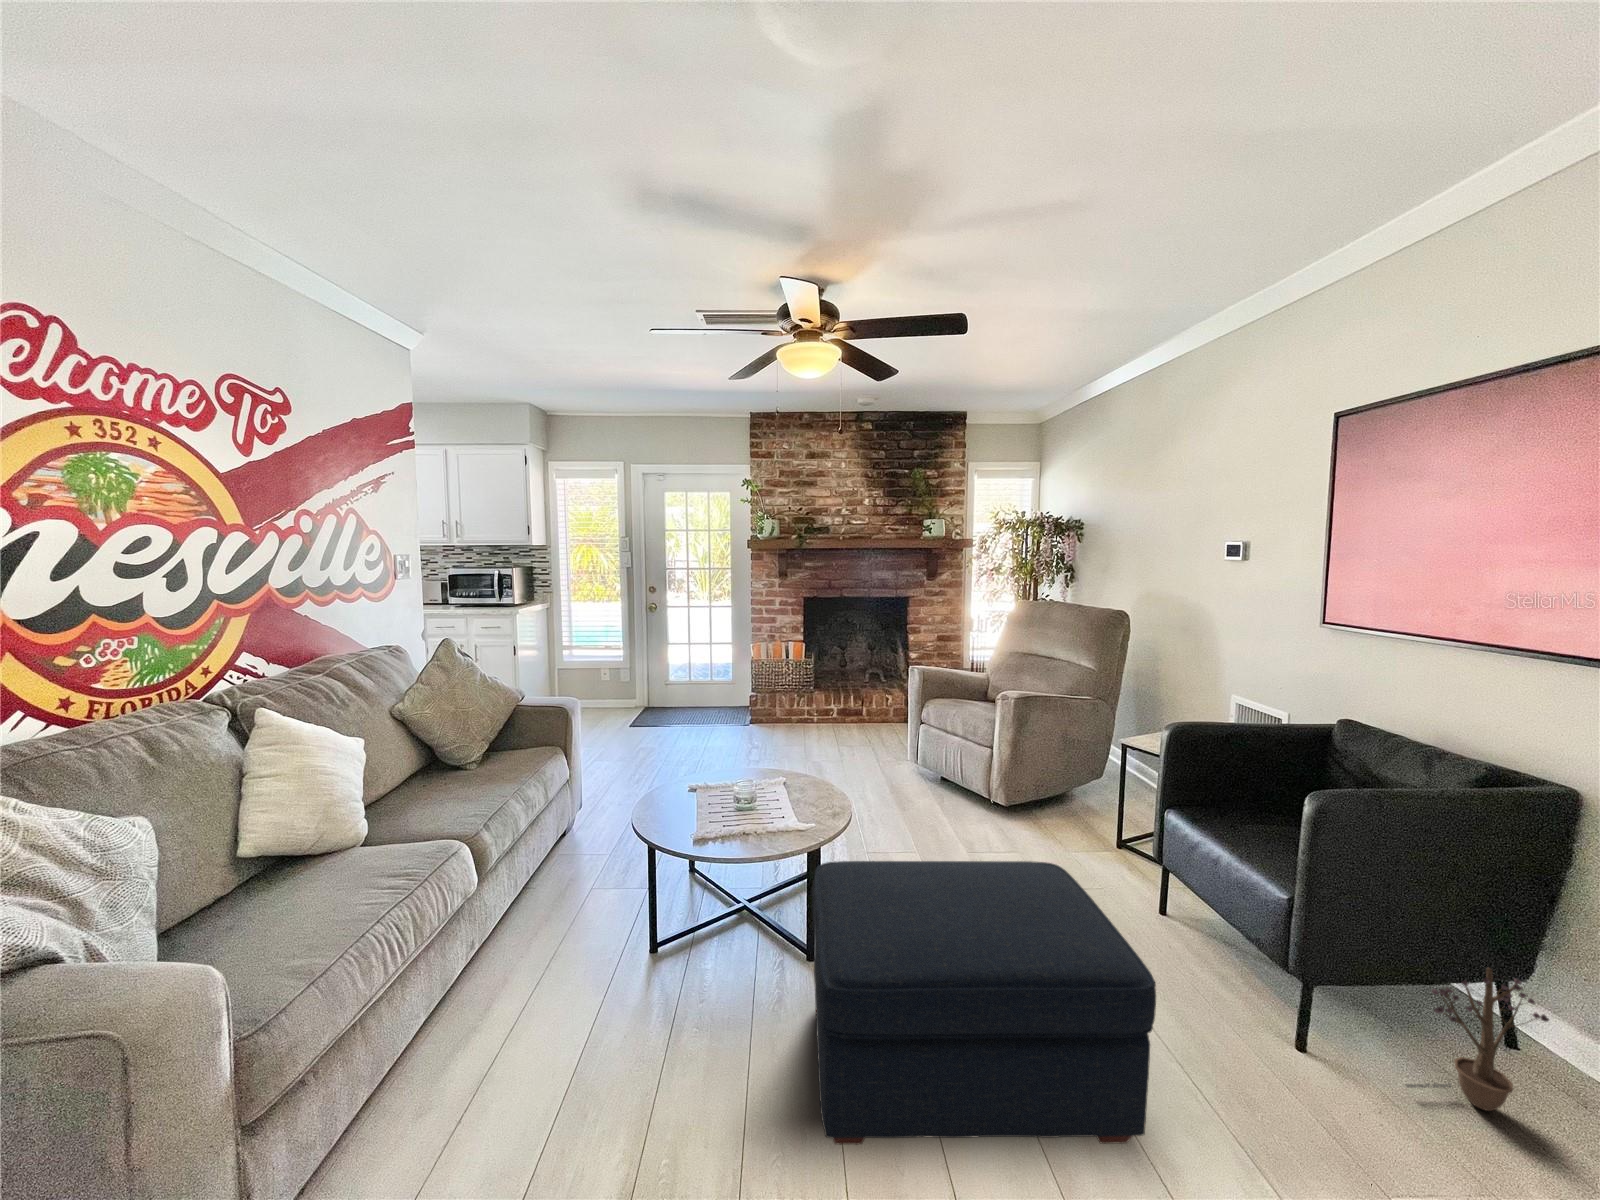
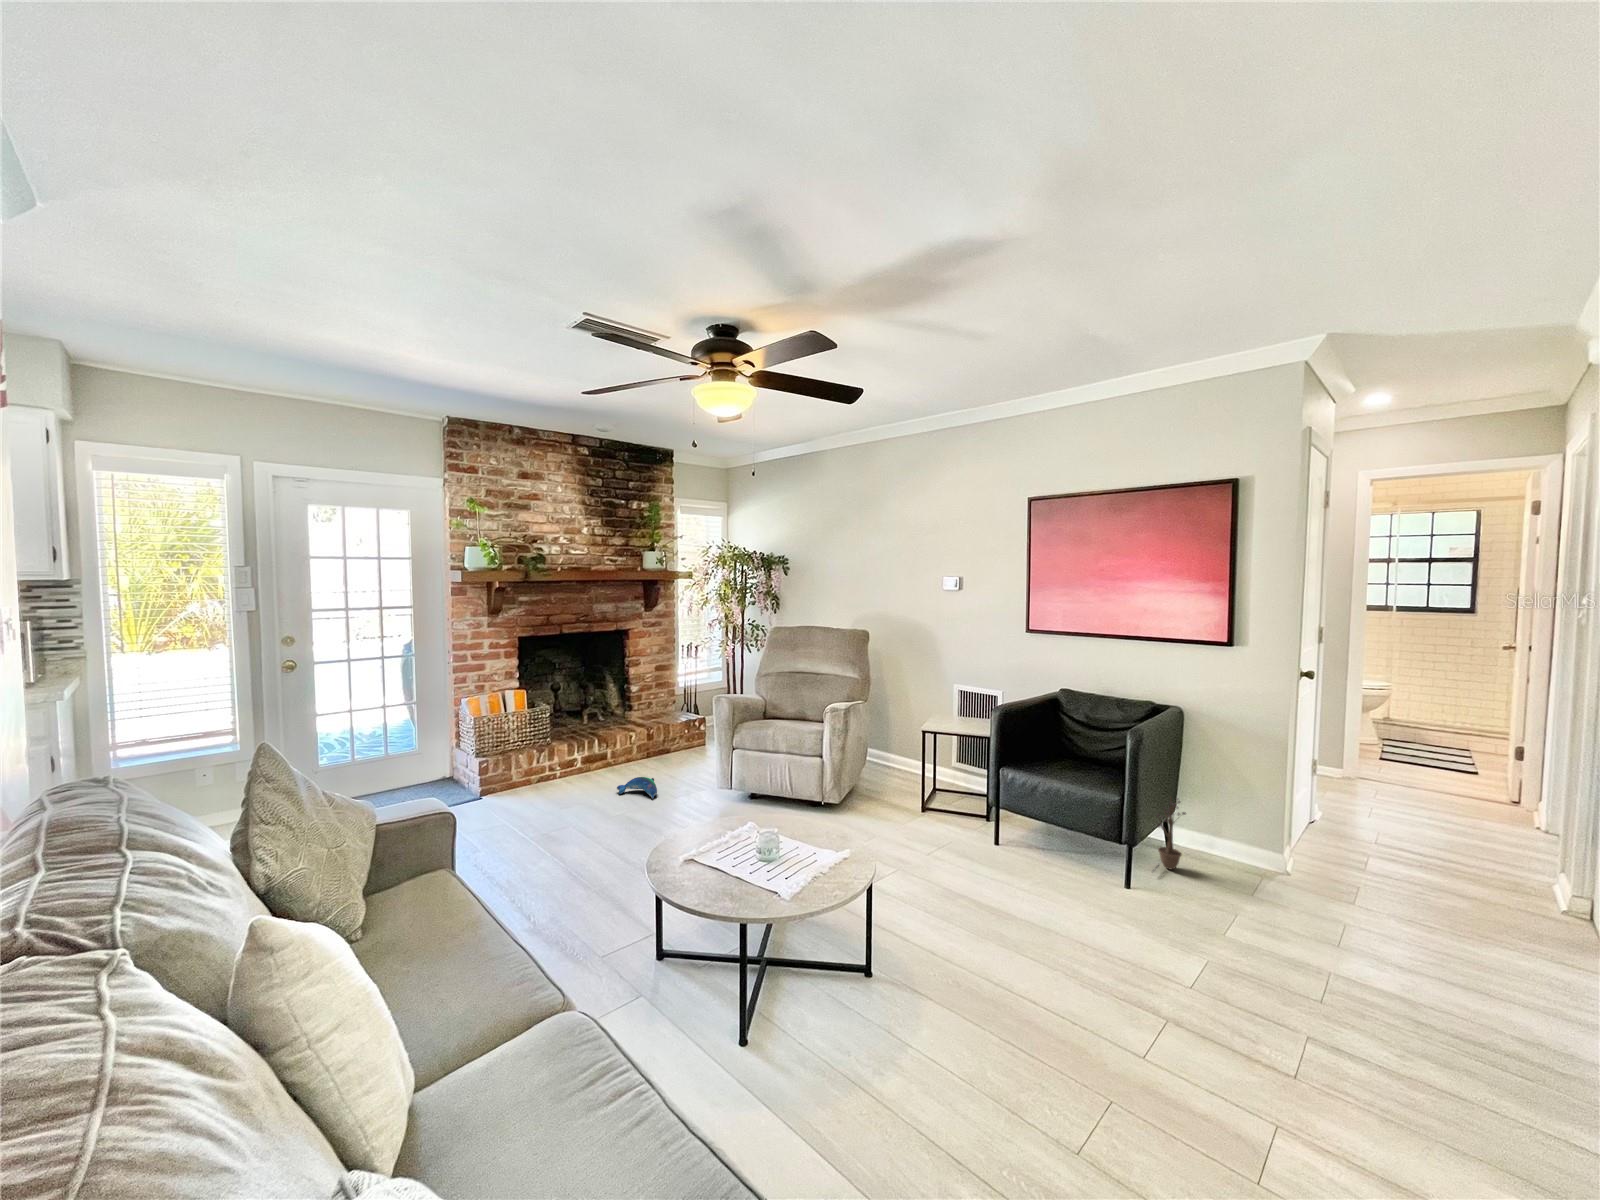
plush toy: none [837,734,868,756] -> present [617,777,657,799]
ottoman: present [812,861,1156,1145] -> none [908,813,1144,1063]

